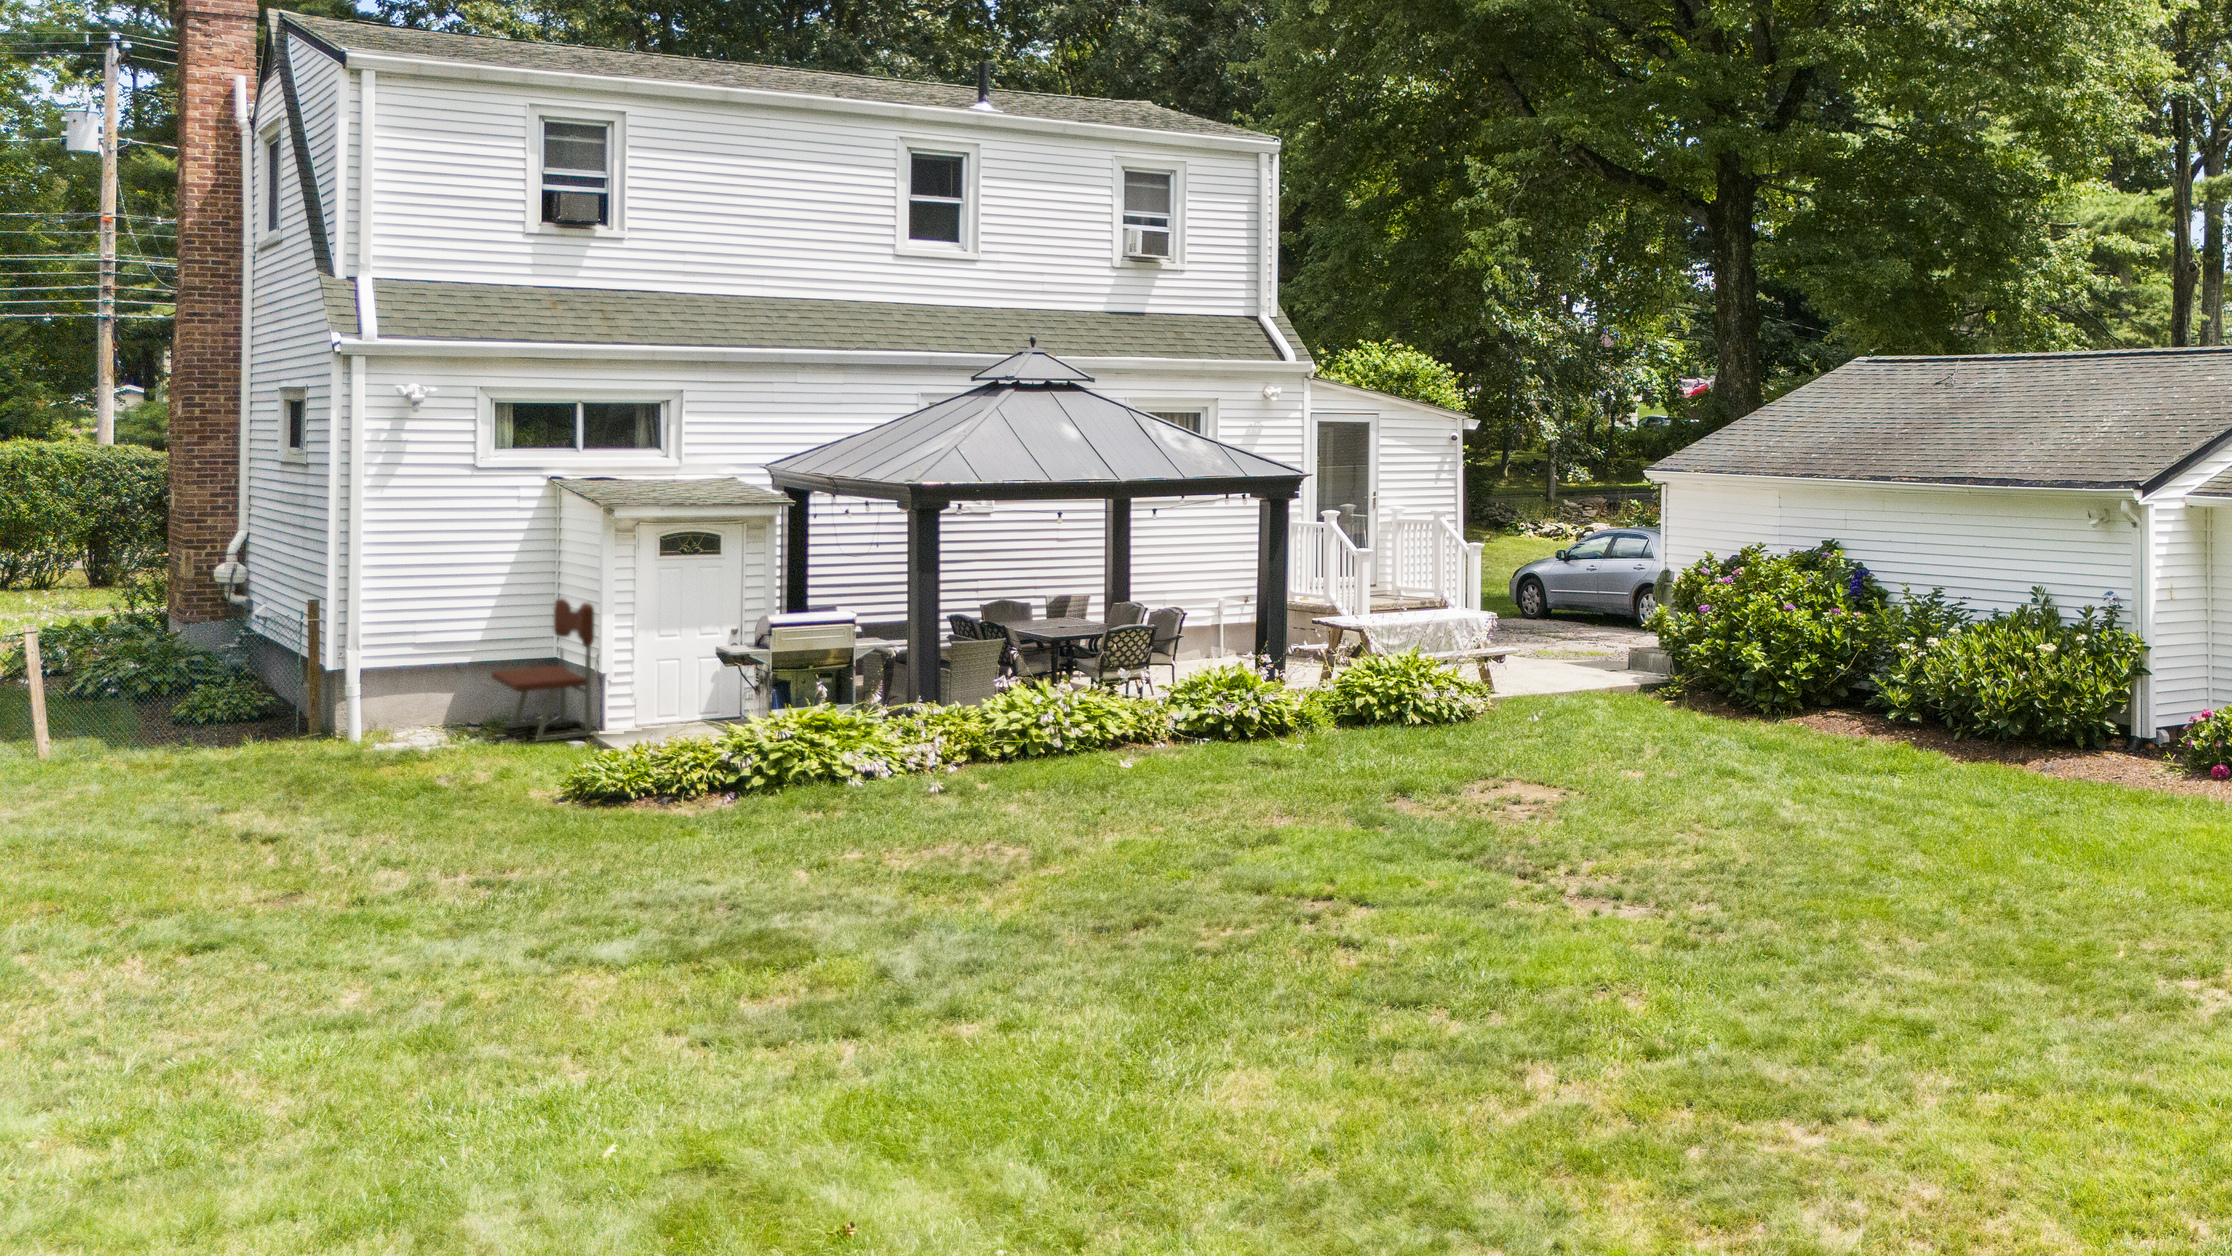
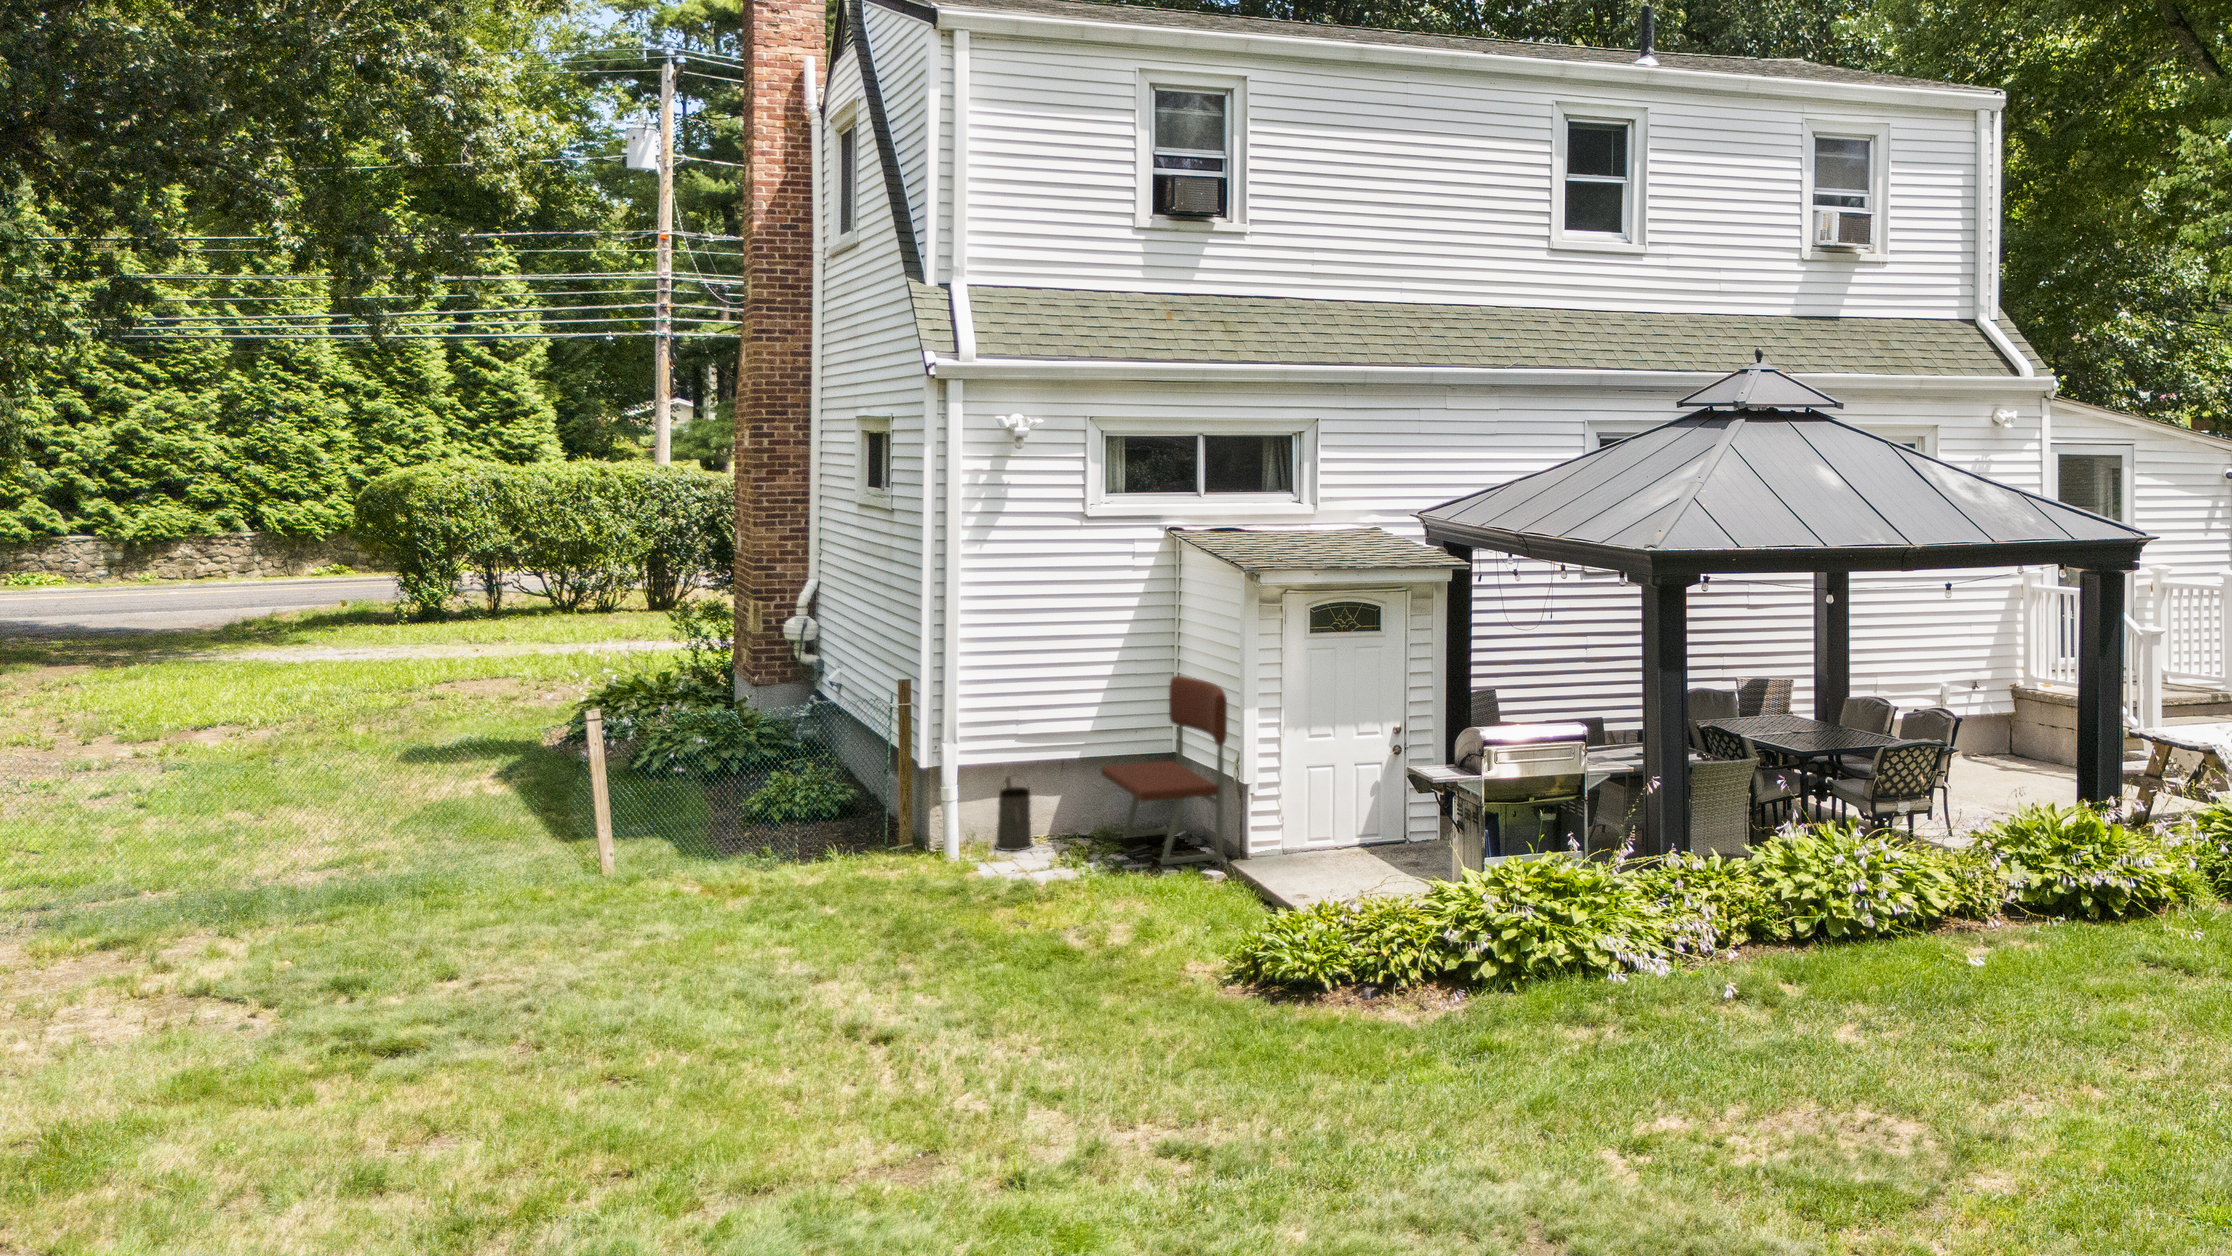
watering can: none [394,680,429,740] -> present [995,774,1032,851]

